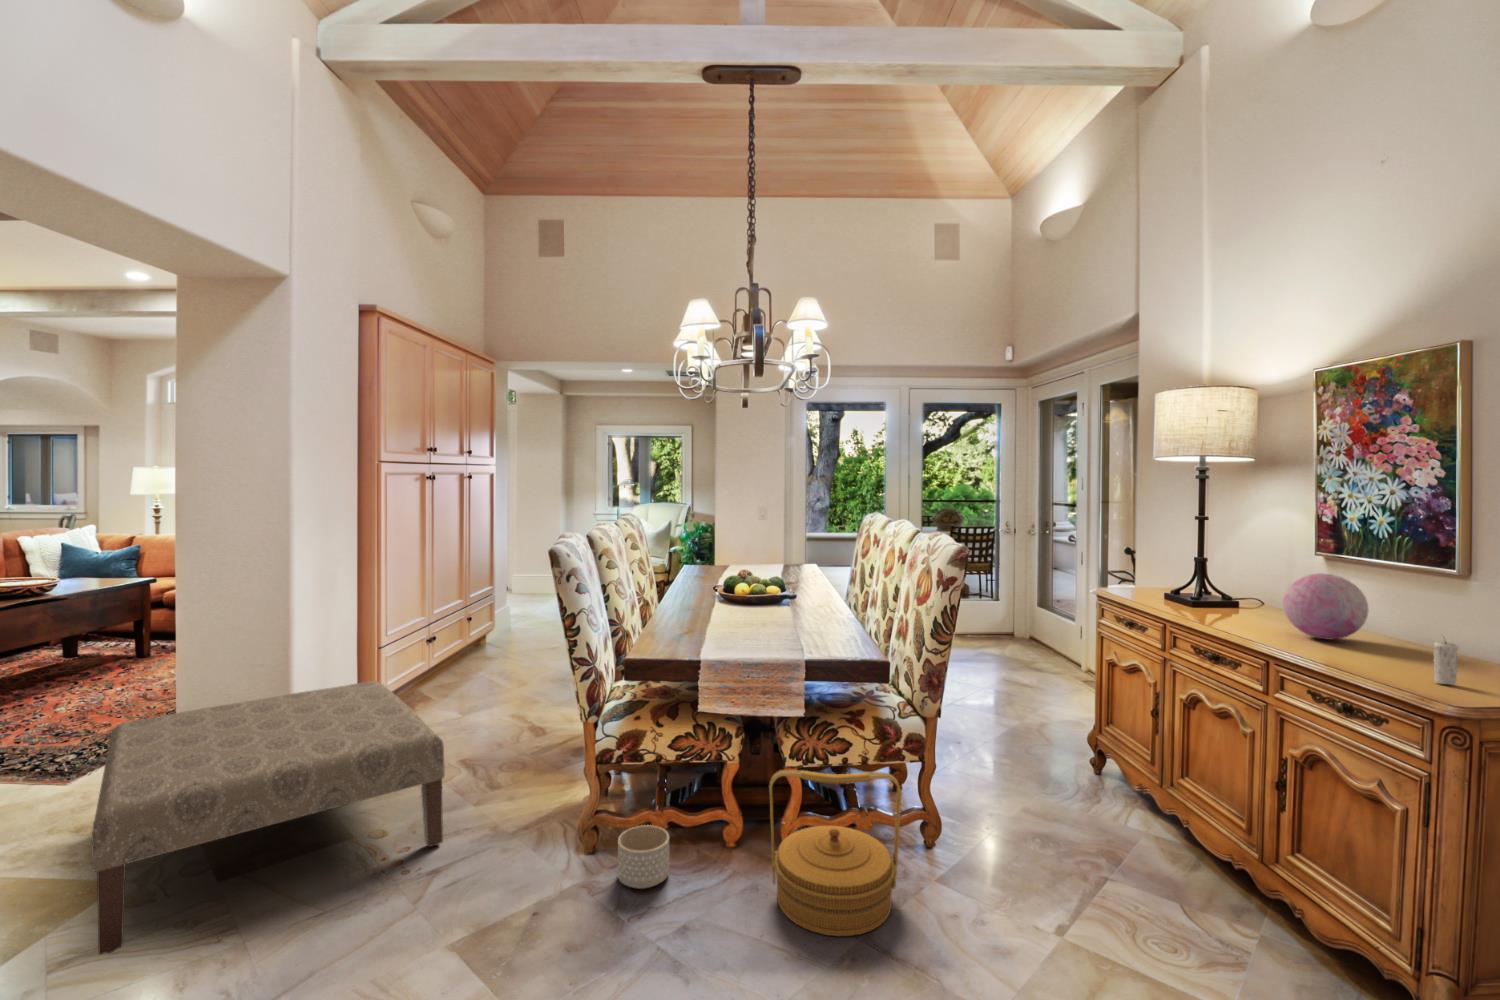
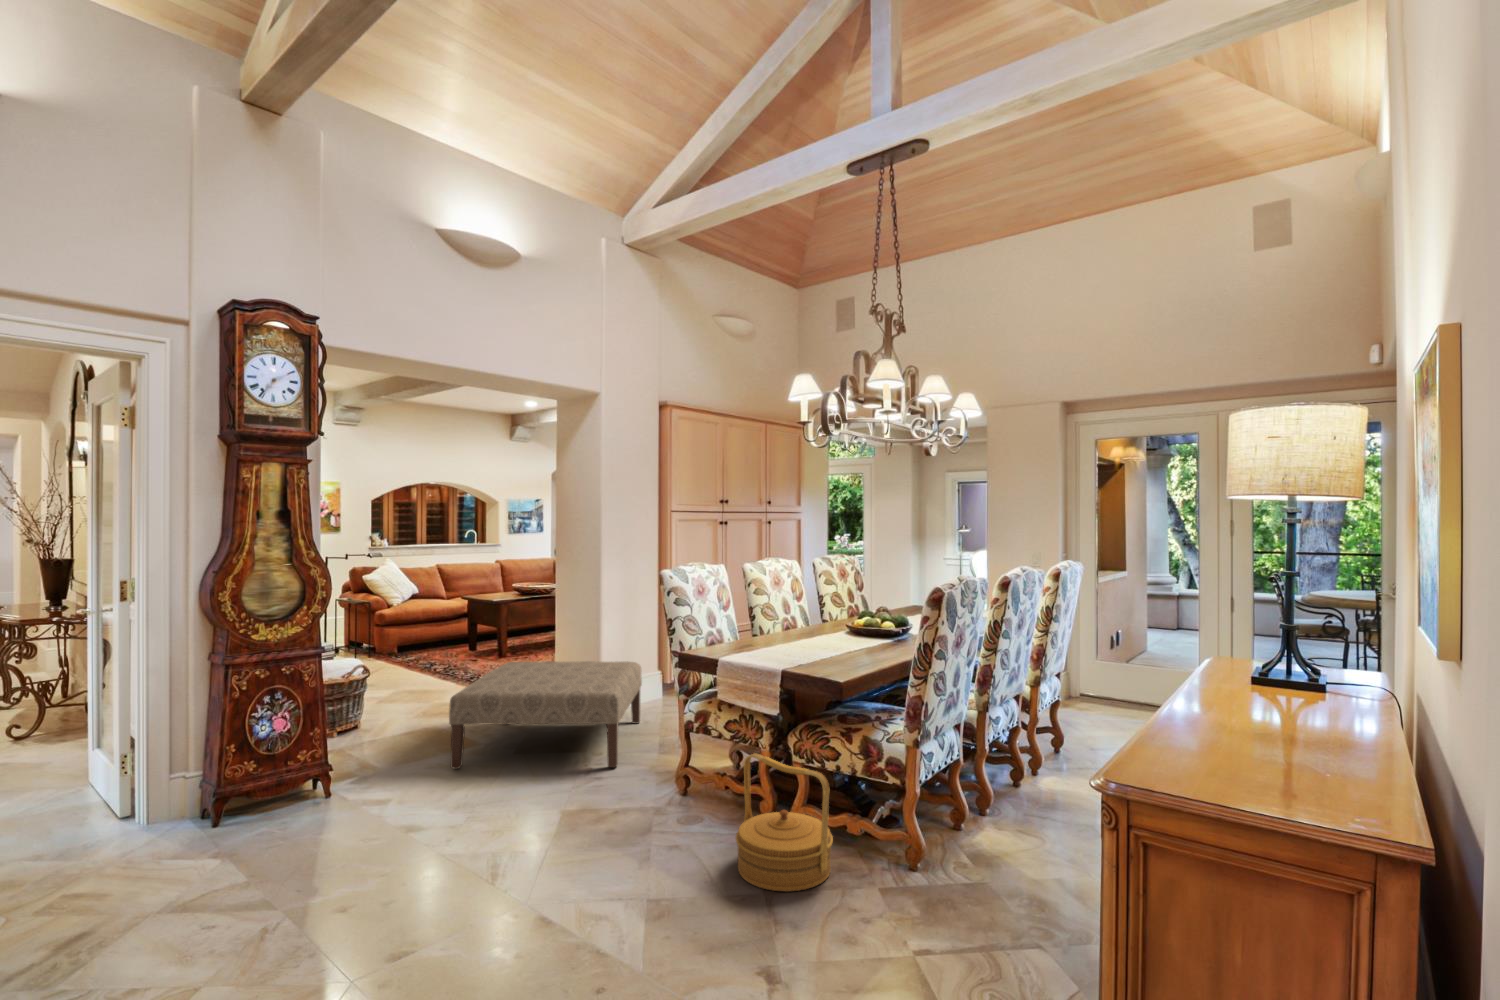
decorative orb: present [1283,573,1368,640] -> none [1216,639,1315,722]
candle: present [1434,641,1458,685] -> none [1174,702,1198,762]
planter: present [618,825,669,889] -> none [673,781,710,823]

